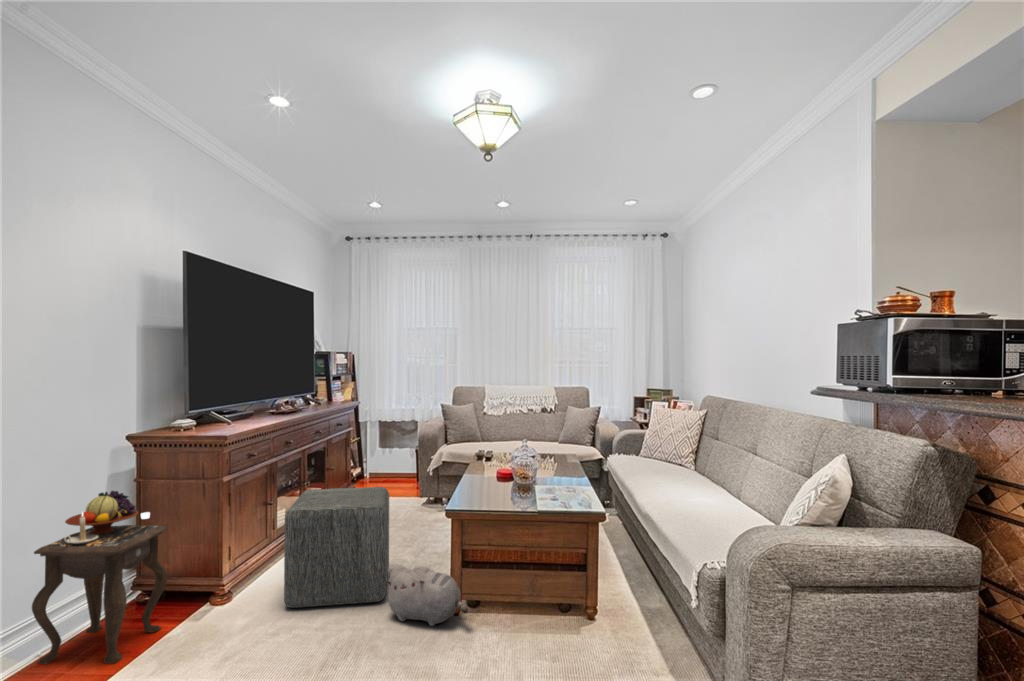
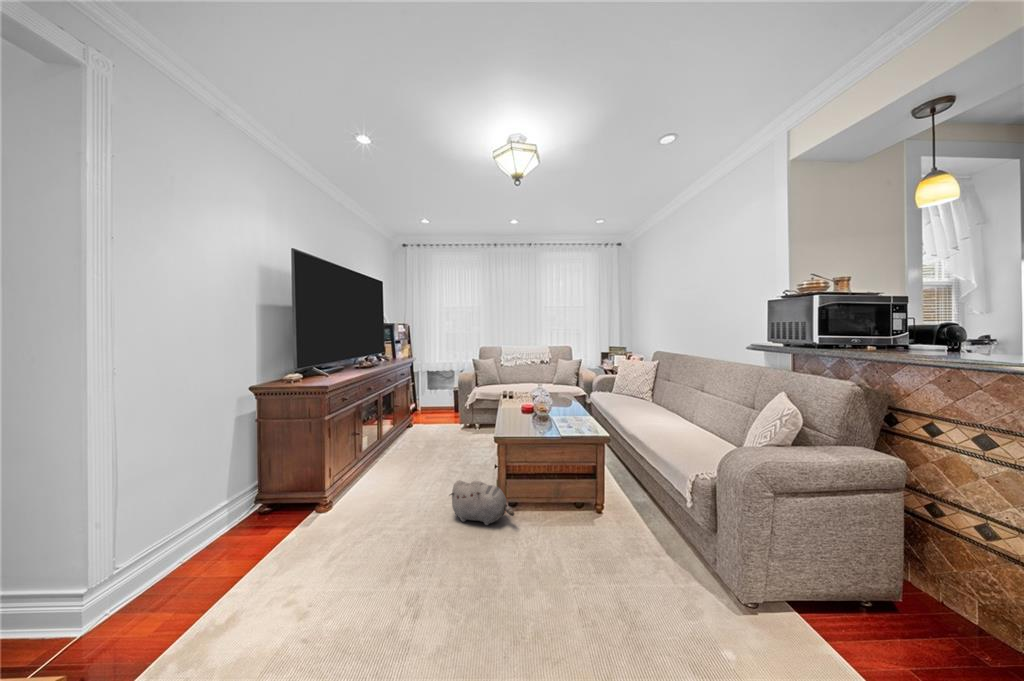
ottoman: present [284,487,389,608] -> none [372,420,448,513]
side table: present [32,491,168,664] -> none [173,427,284,568]

